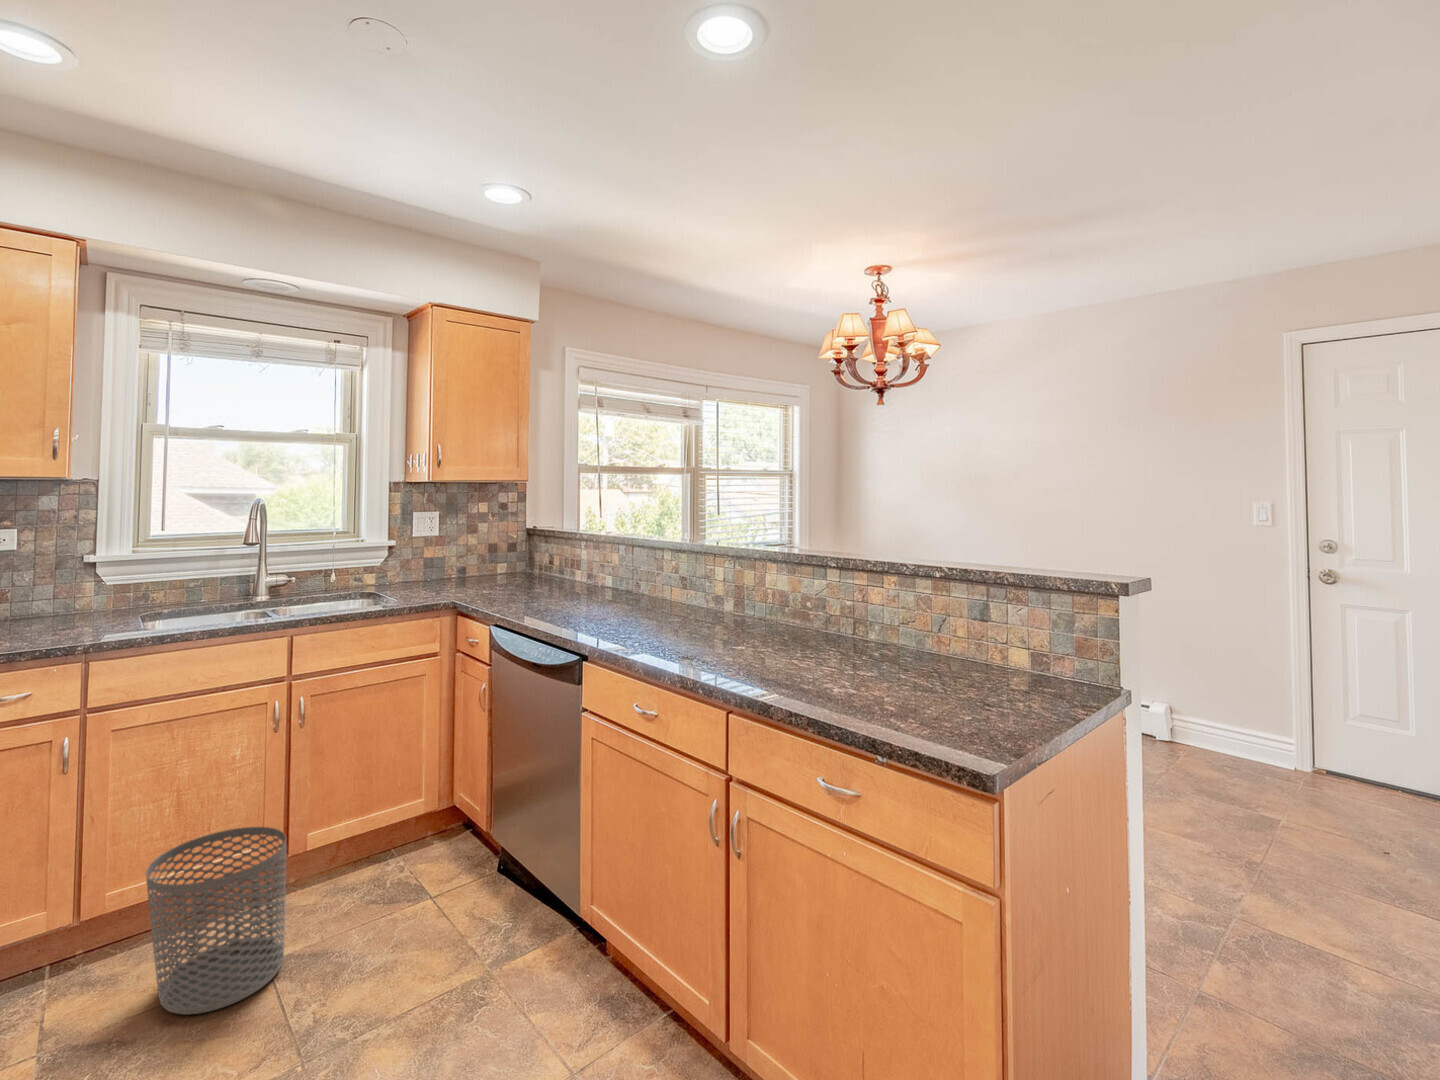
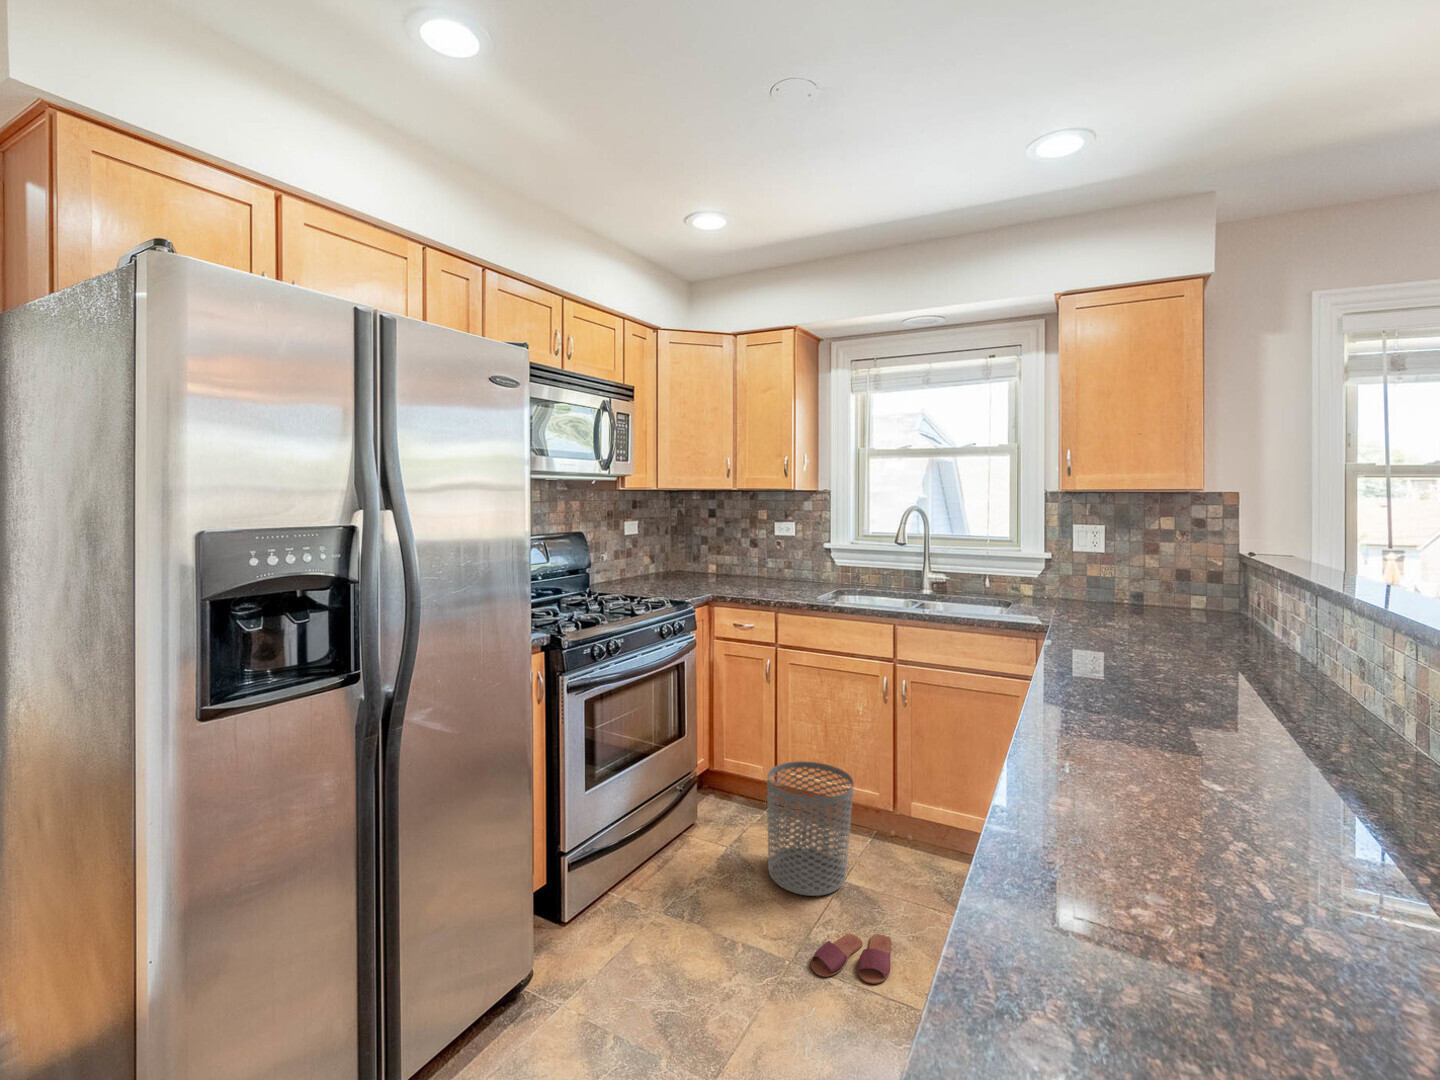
slippers: none [322,962,410,1046] -> present [811,933,891,984]

